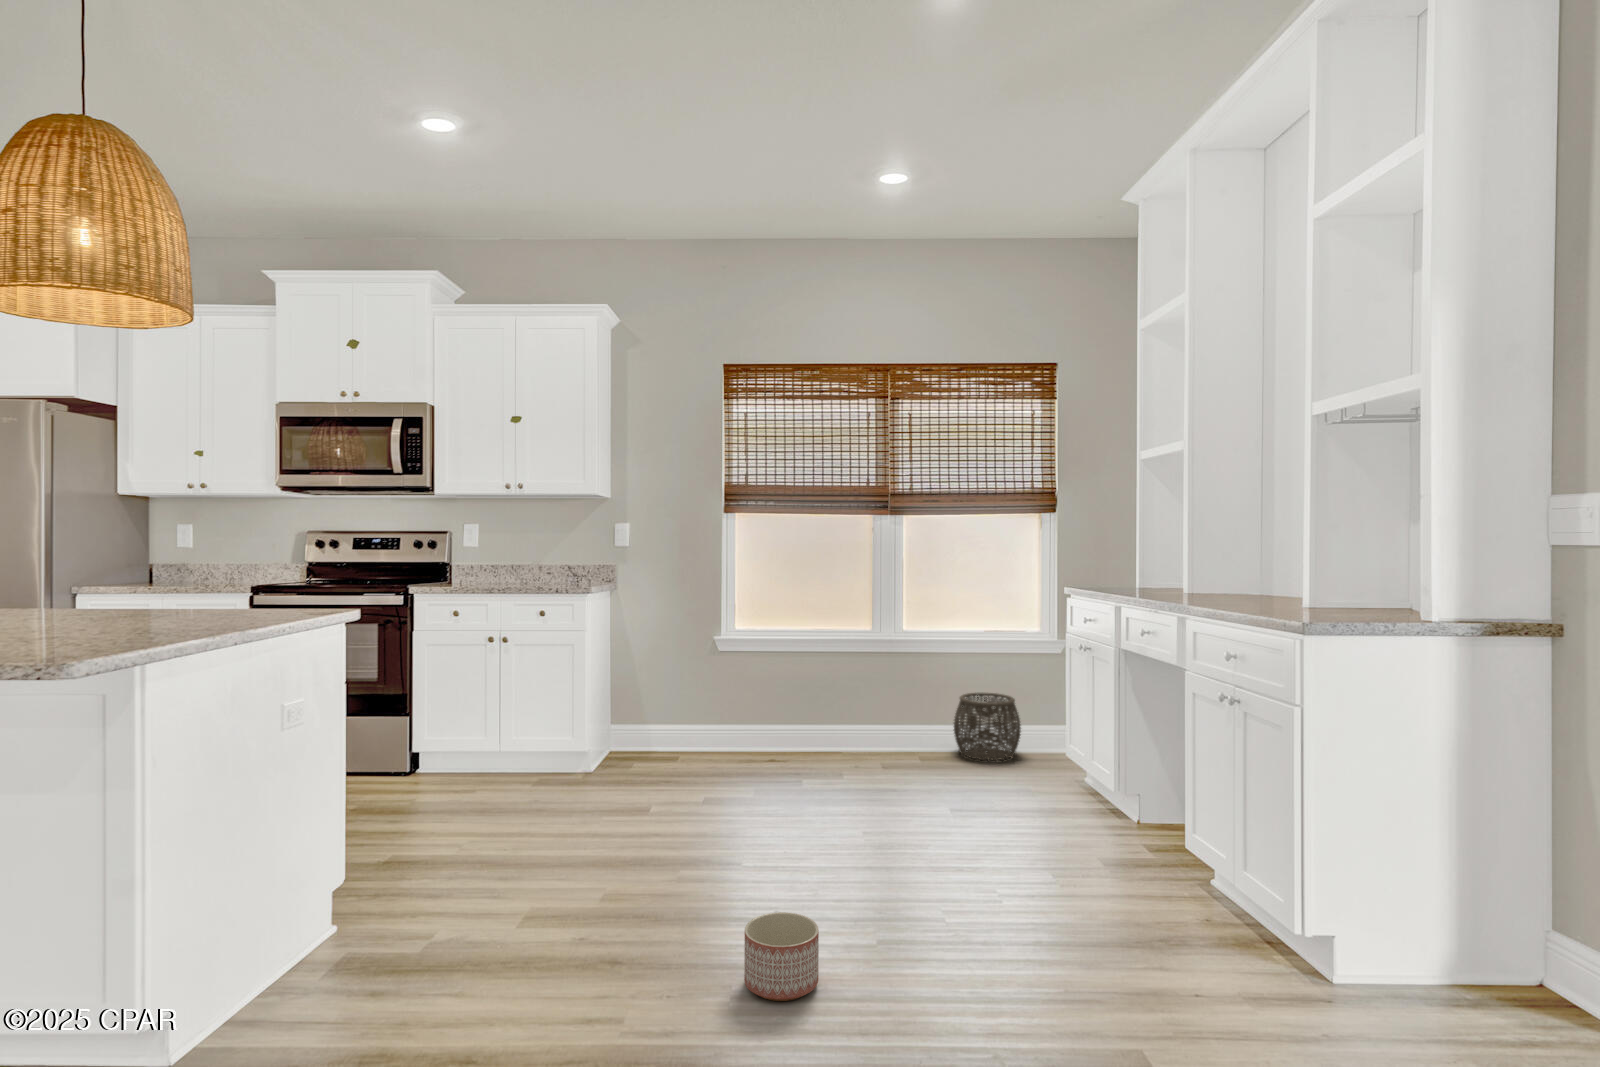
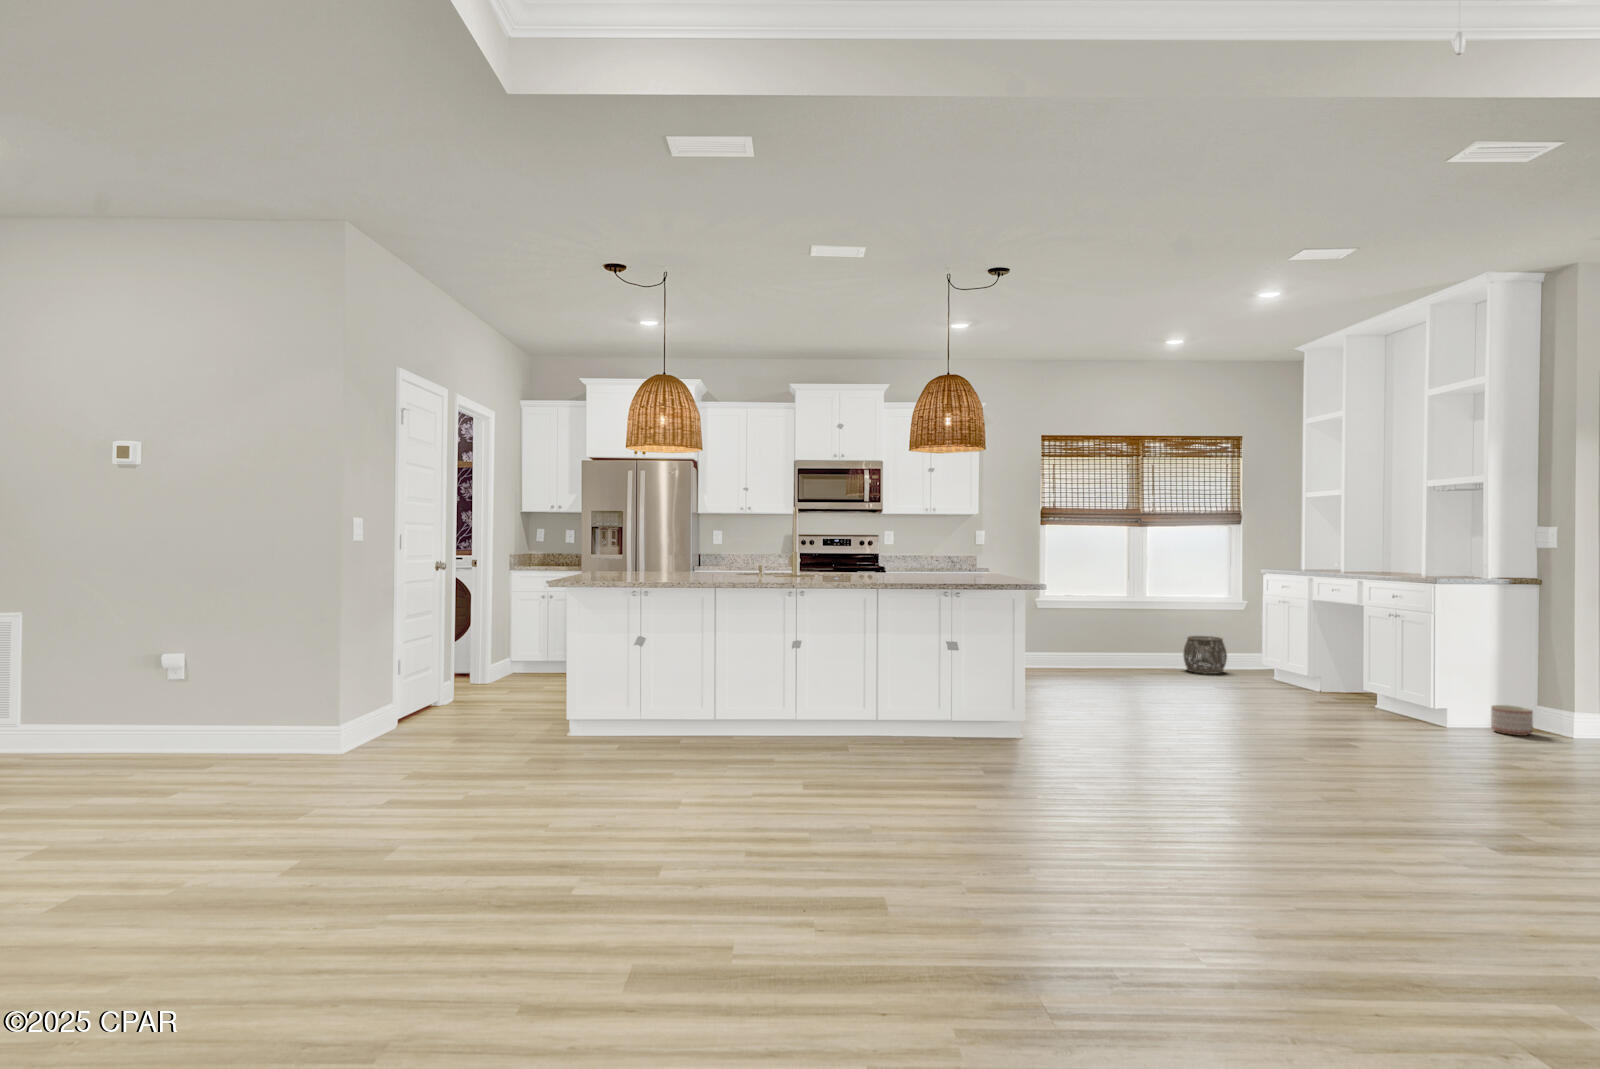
planter: present [744,912,819,1001] -> present [1491,705,1533,736]

